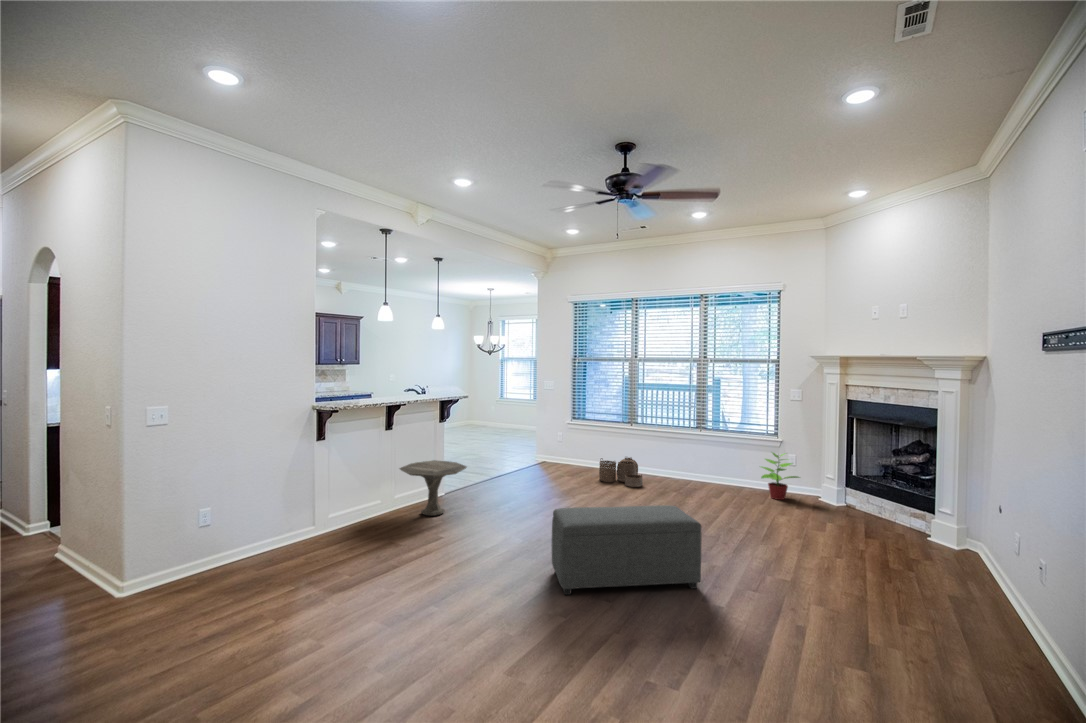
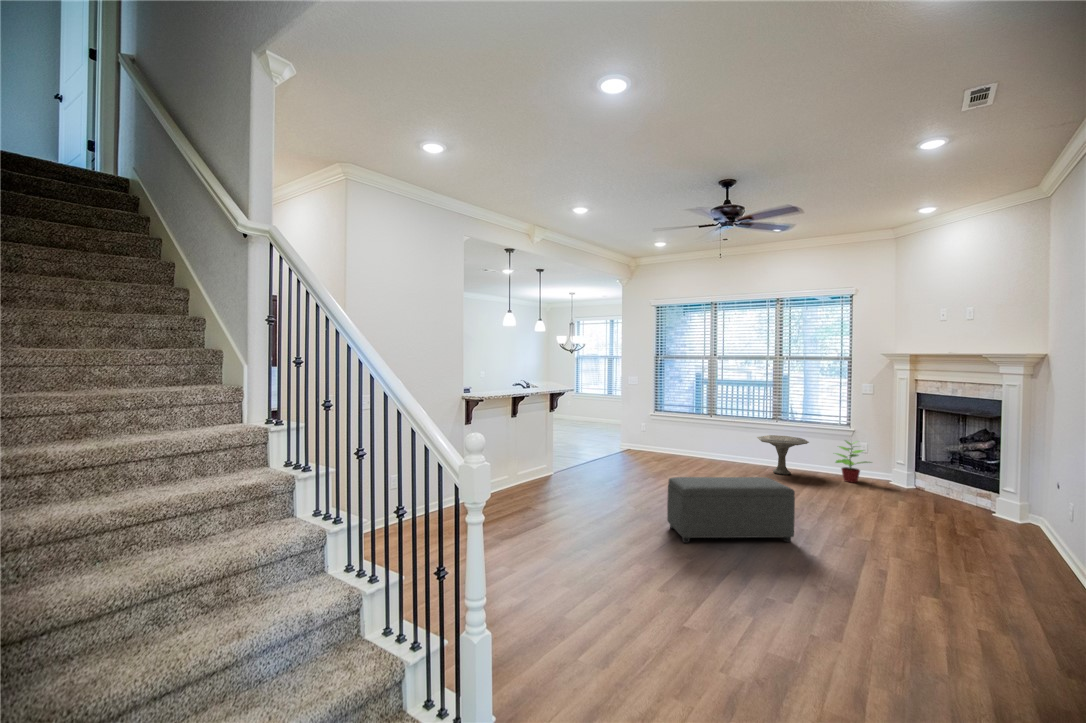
woven basket: present [599,458,642,487] -> none [683,443,724,470]
side table: present [400,460,467,516] -> present [757,435,809,475]

